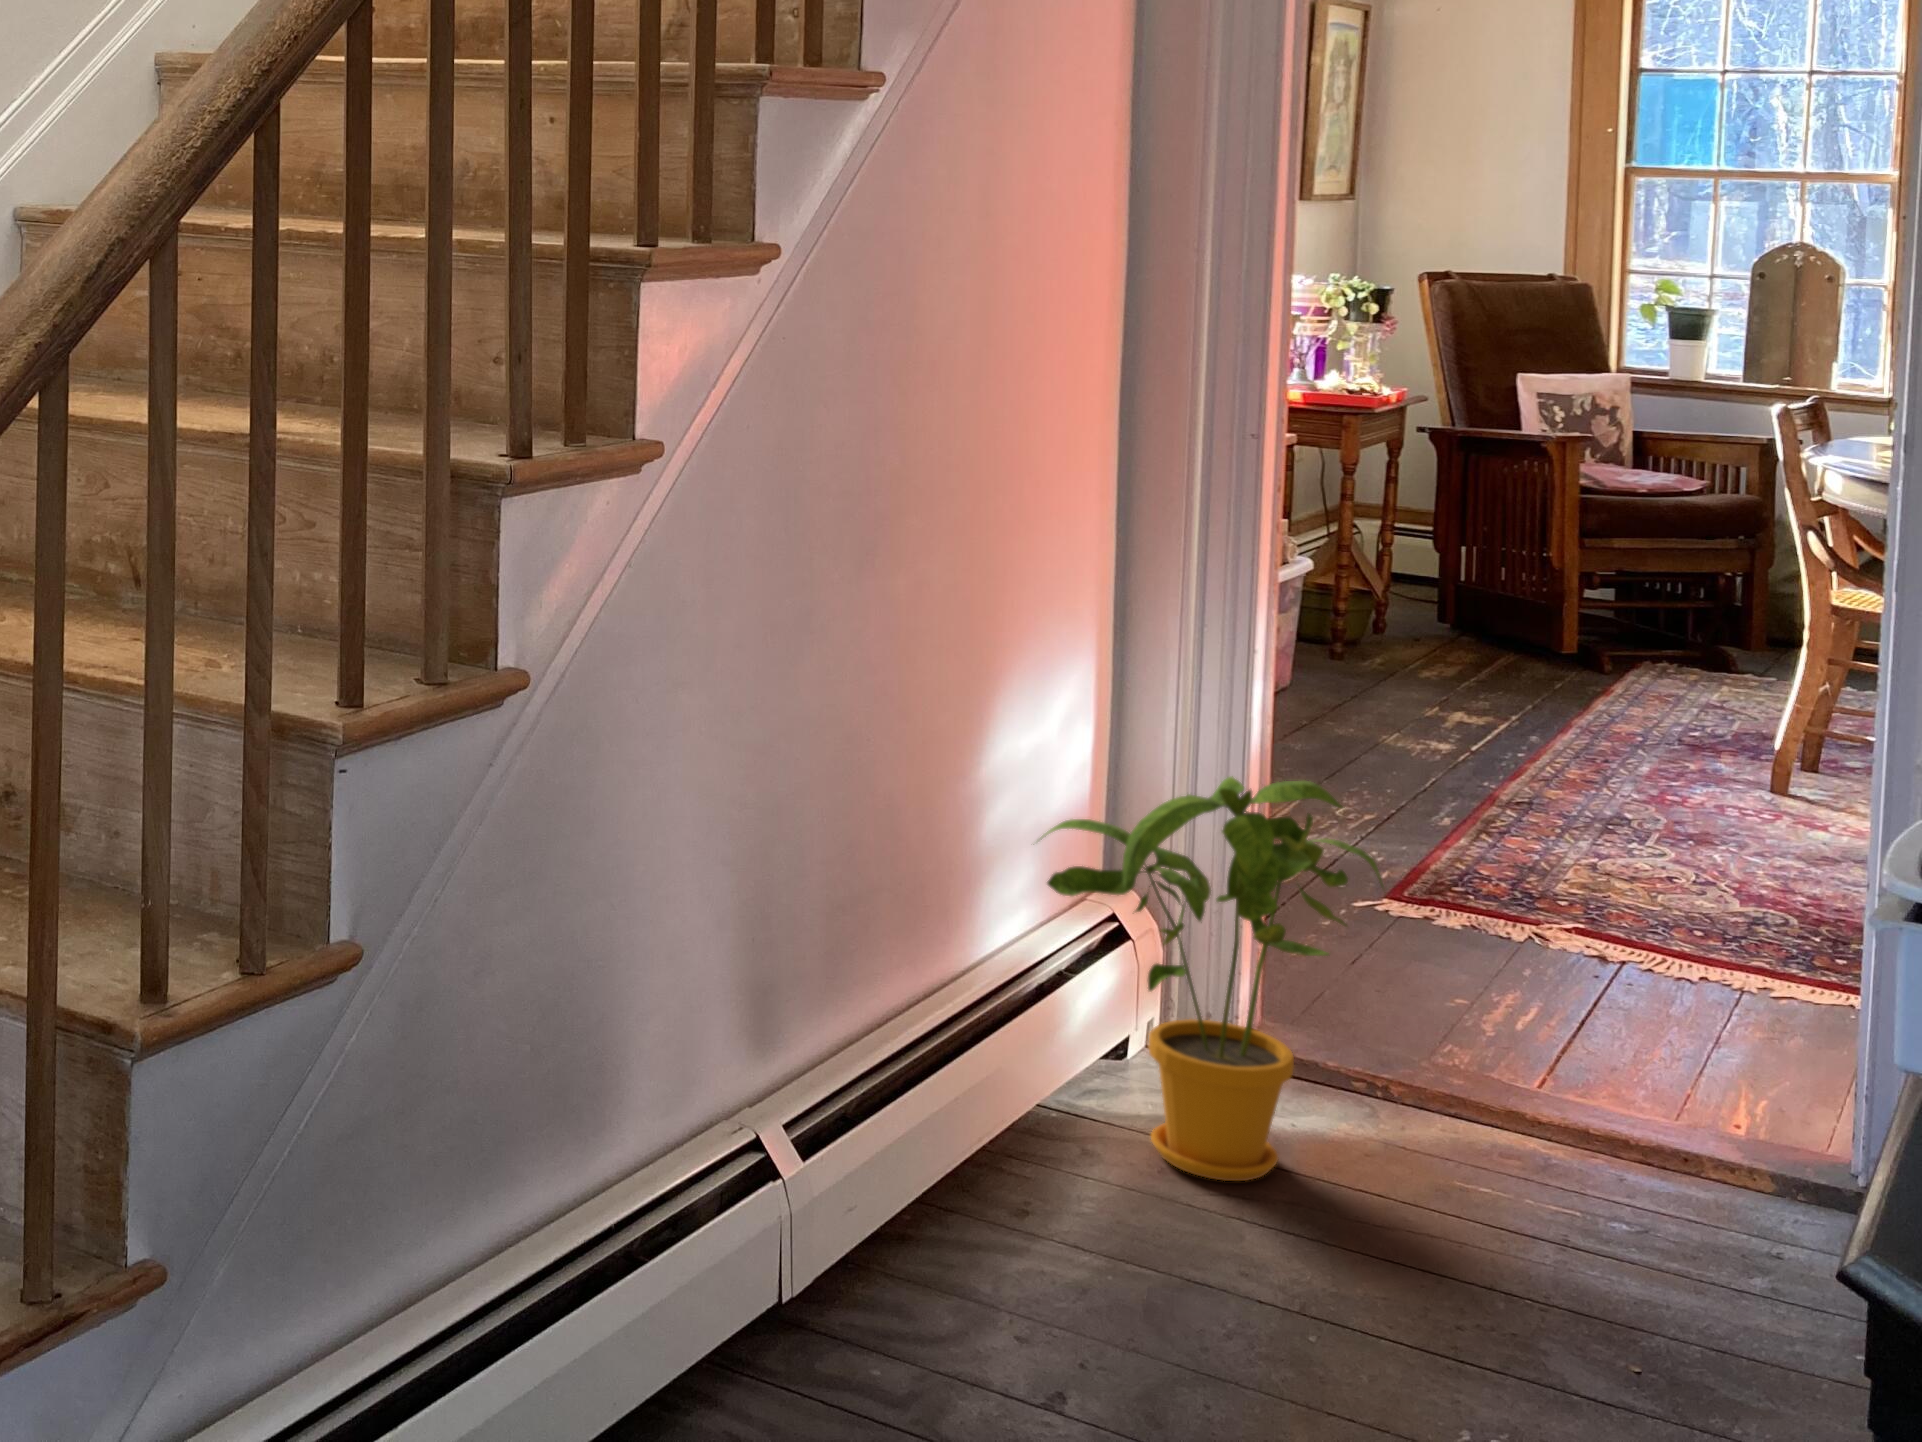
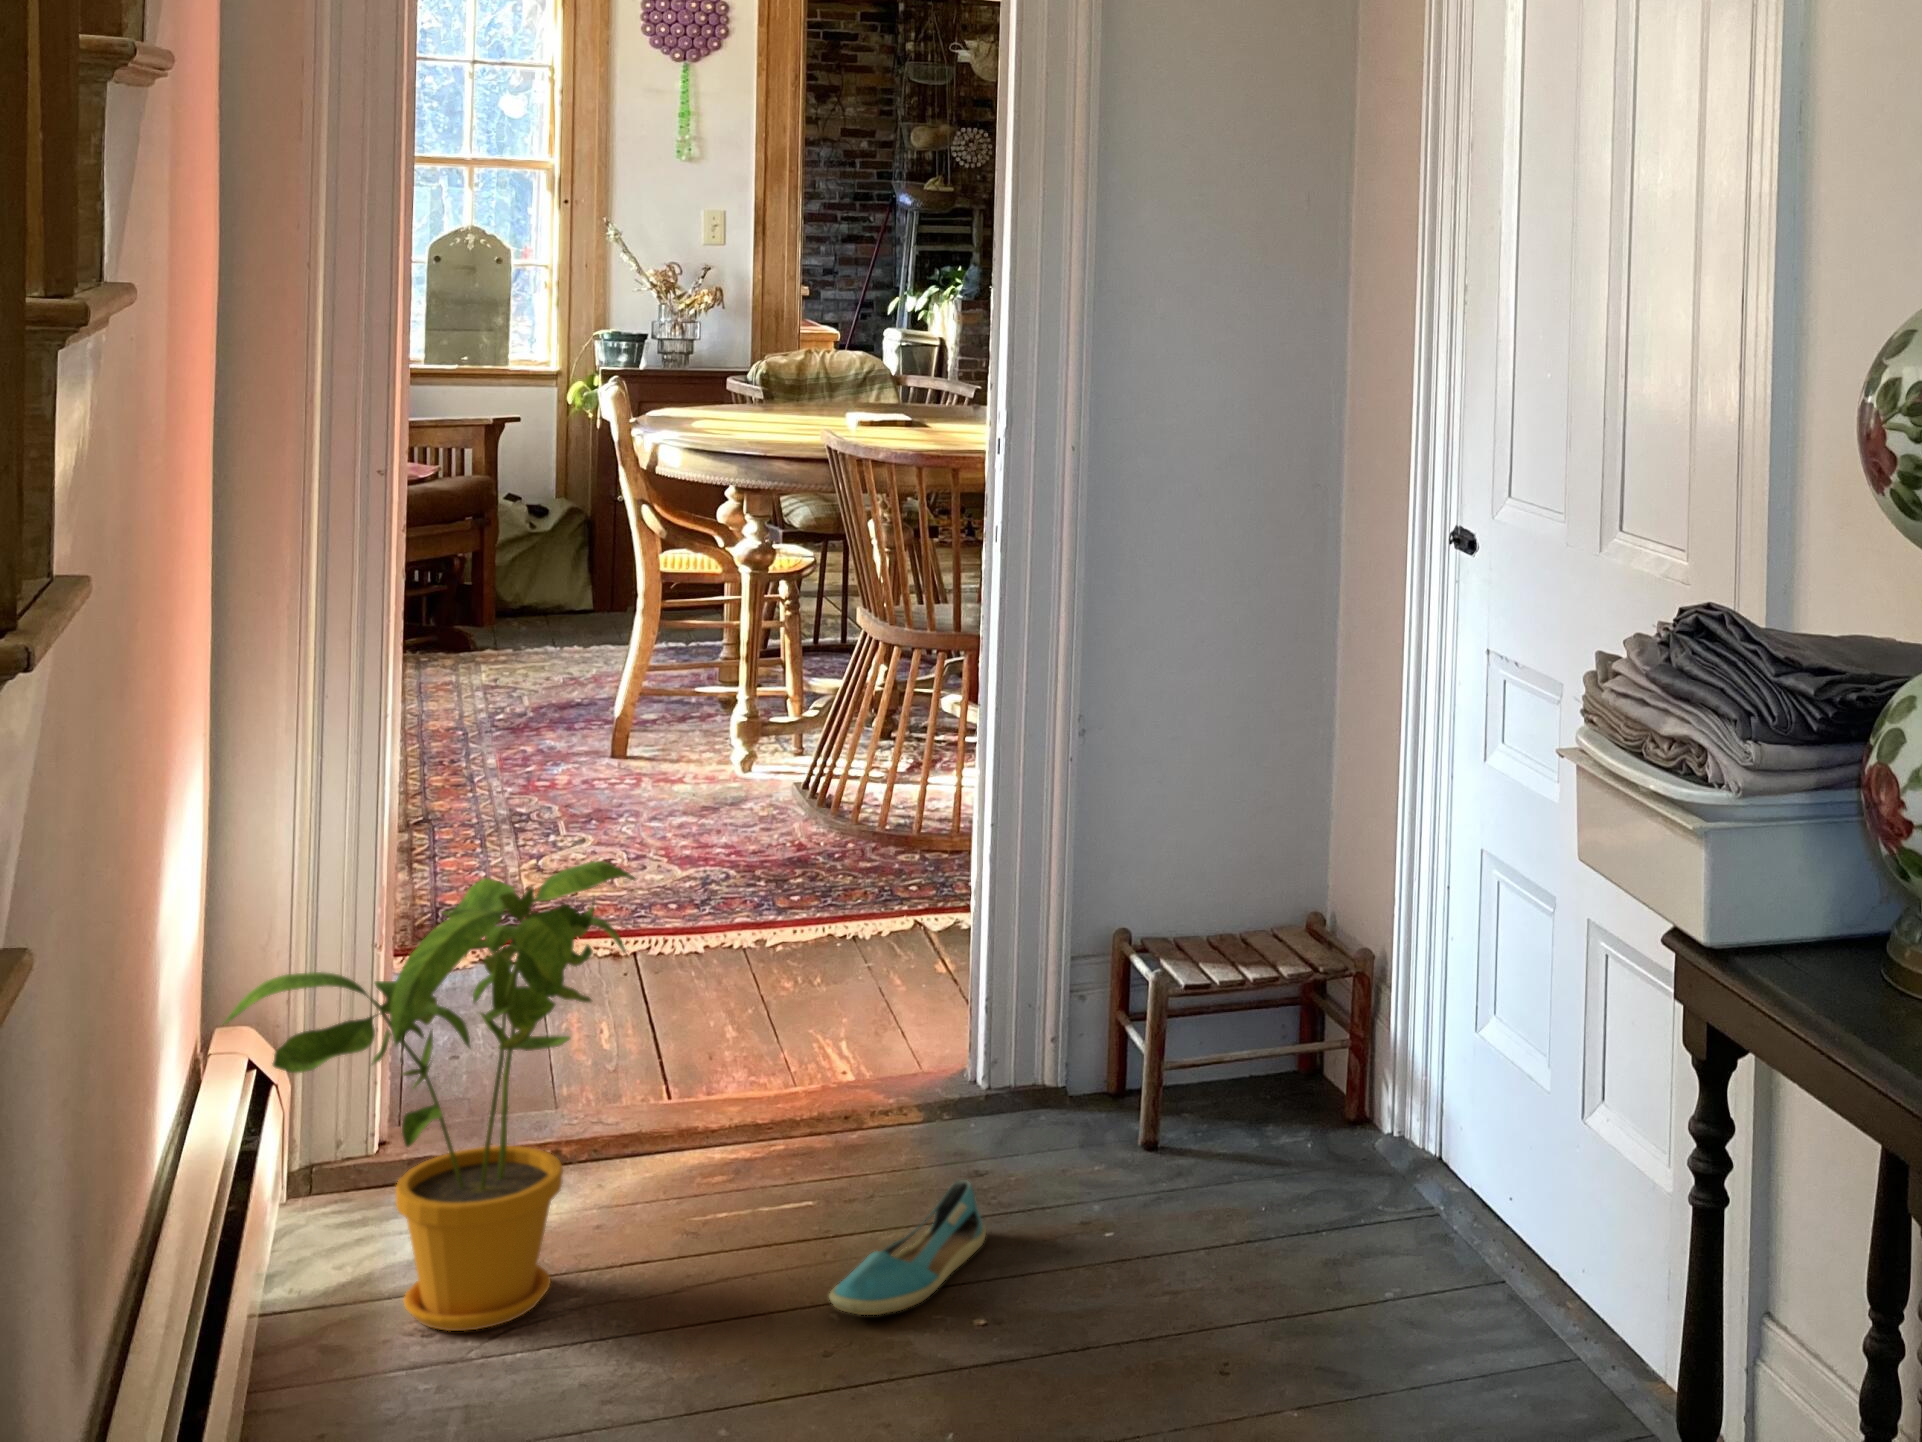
shoe: none [1492,1239,1723,1331] -> present [829,1180,986,1315]

